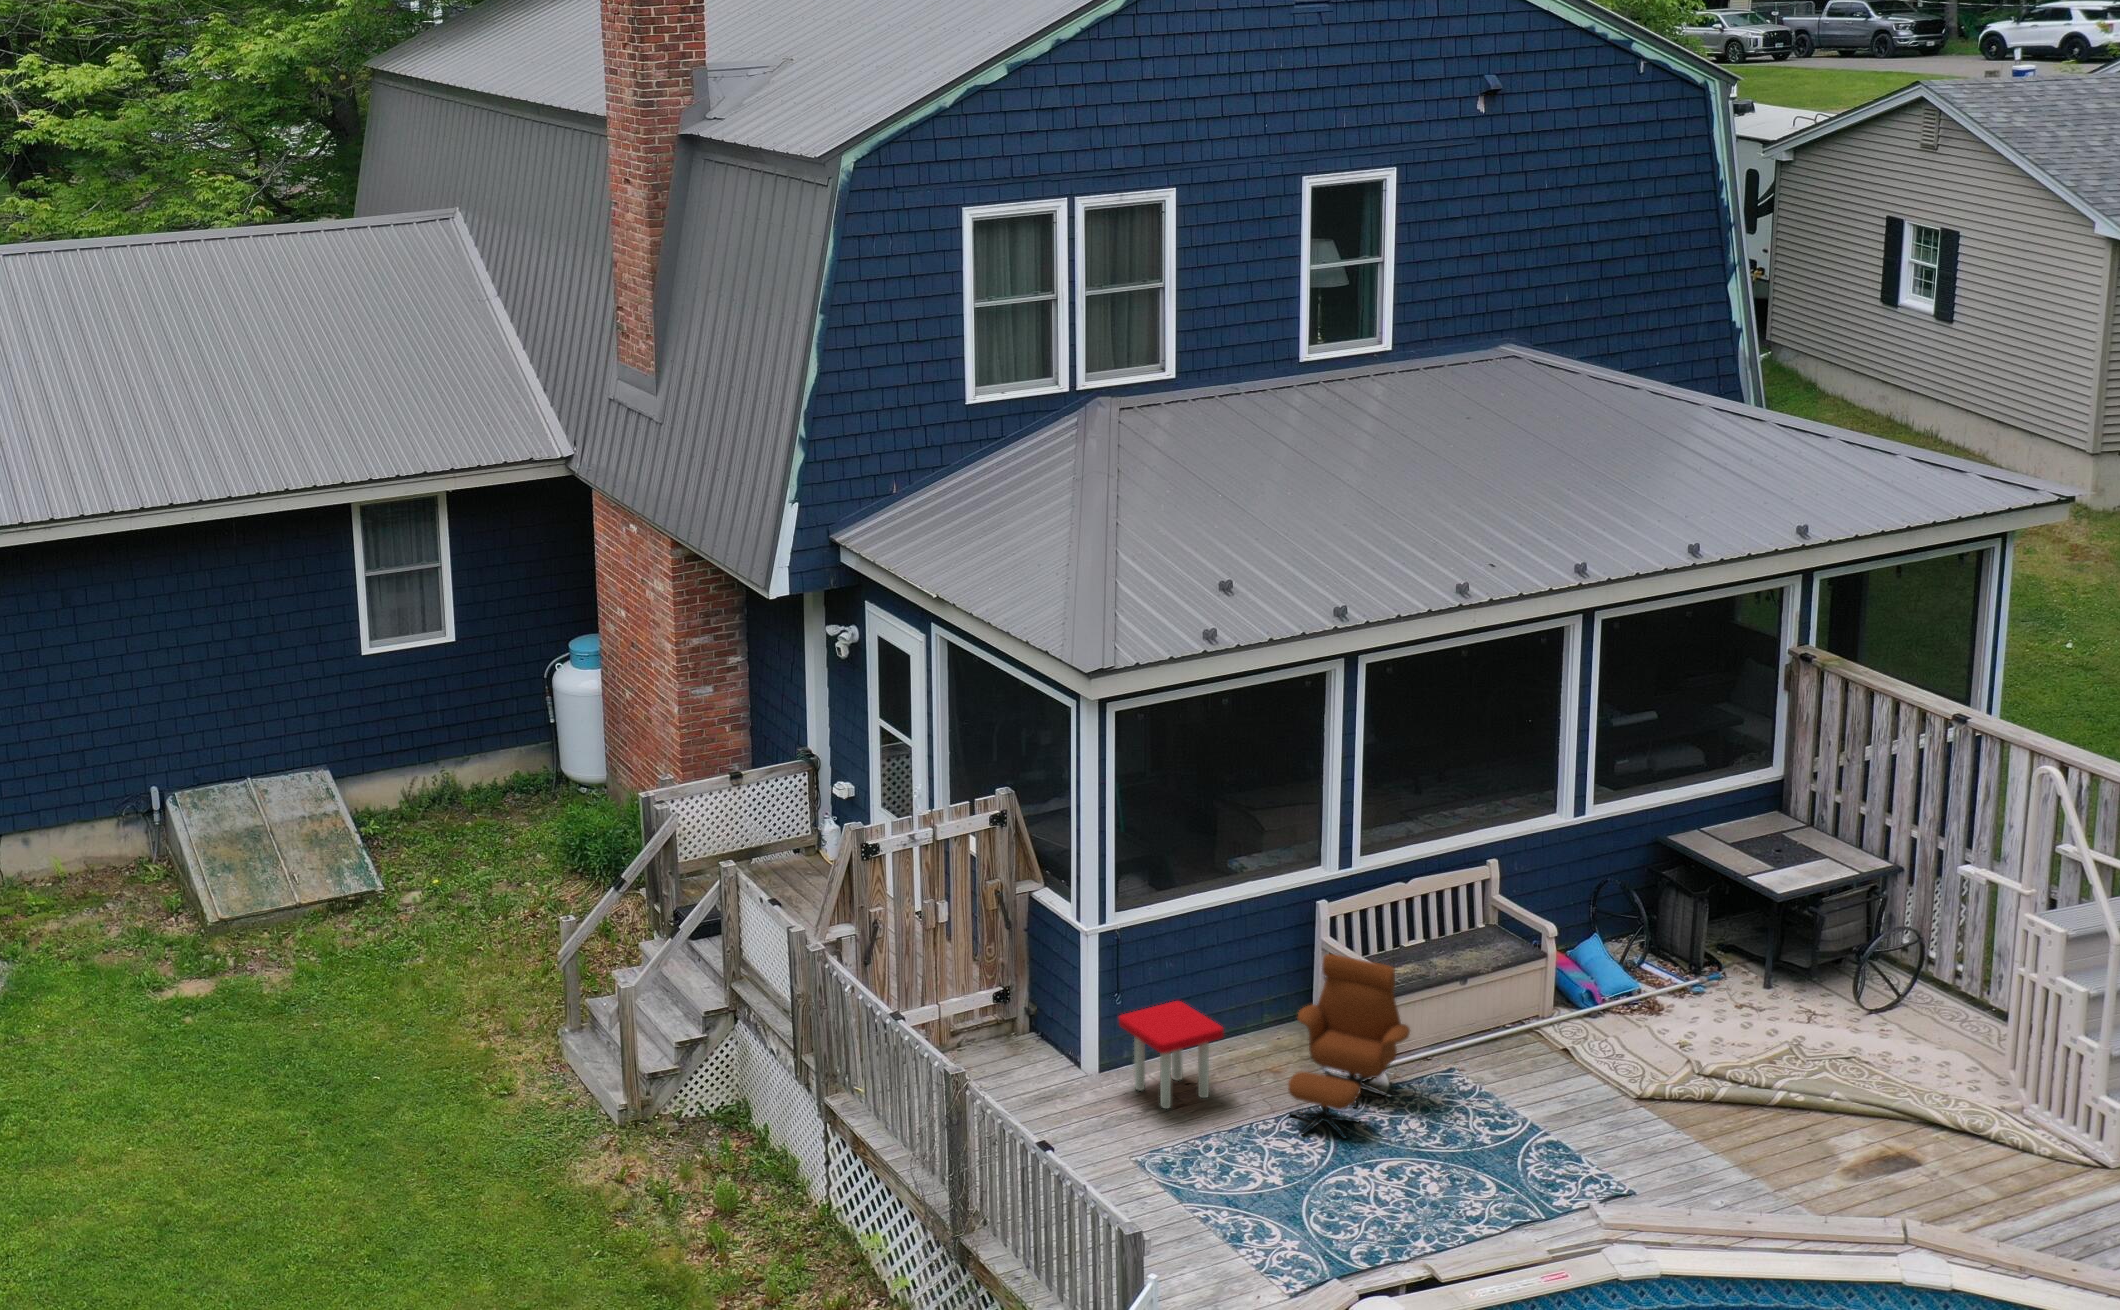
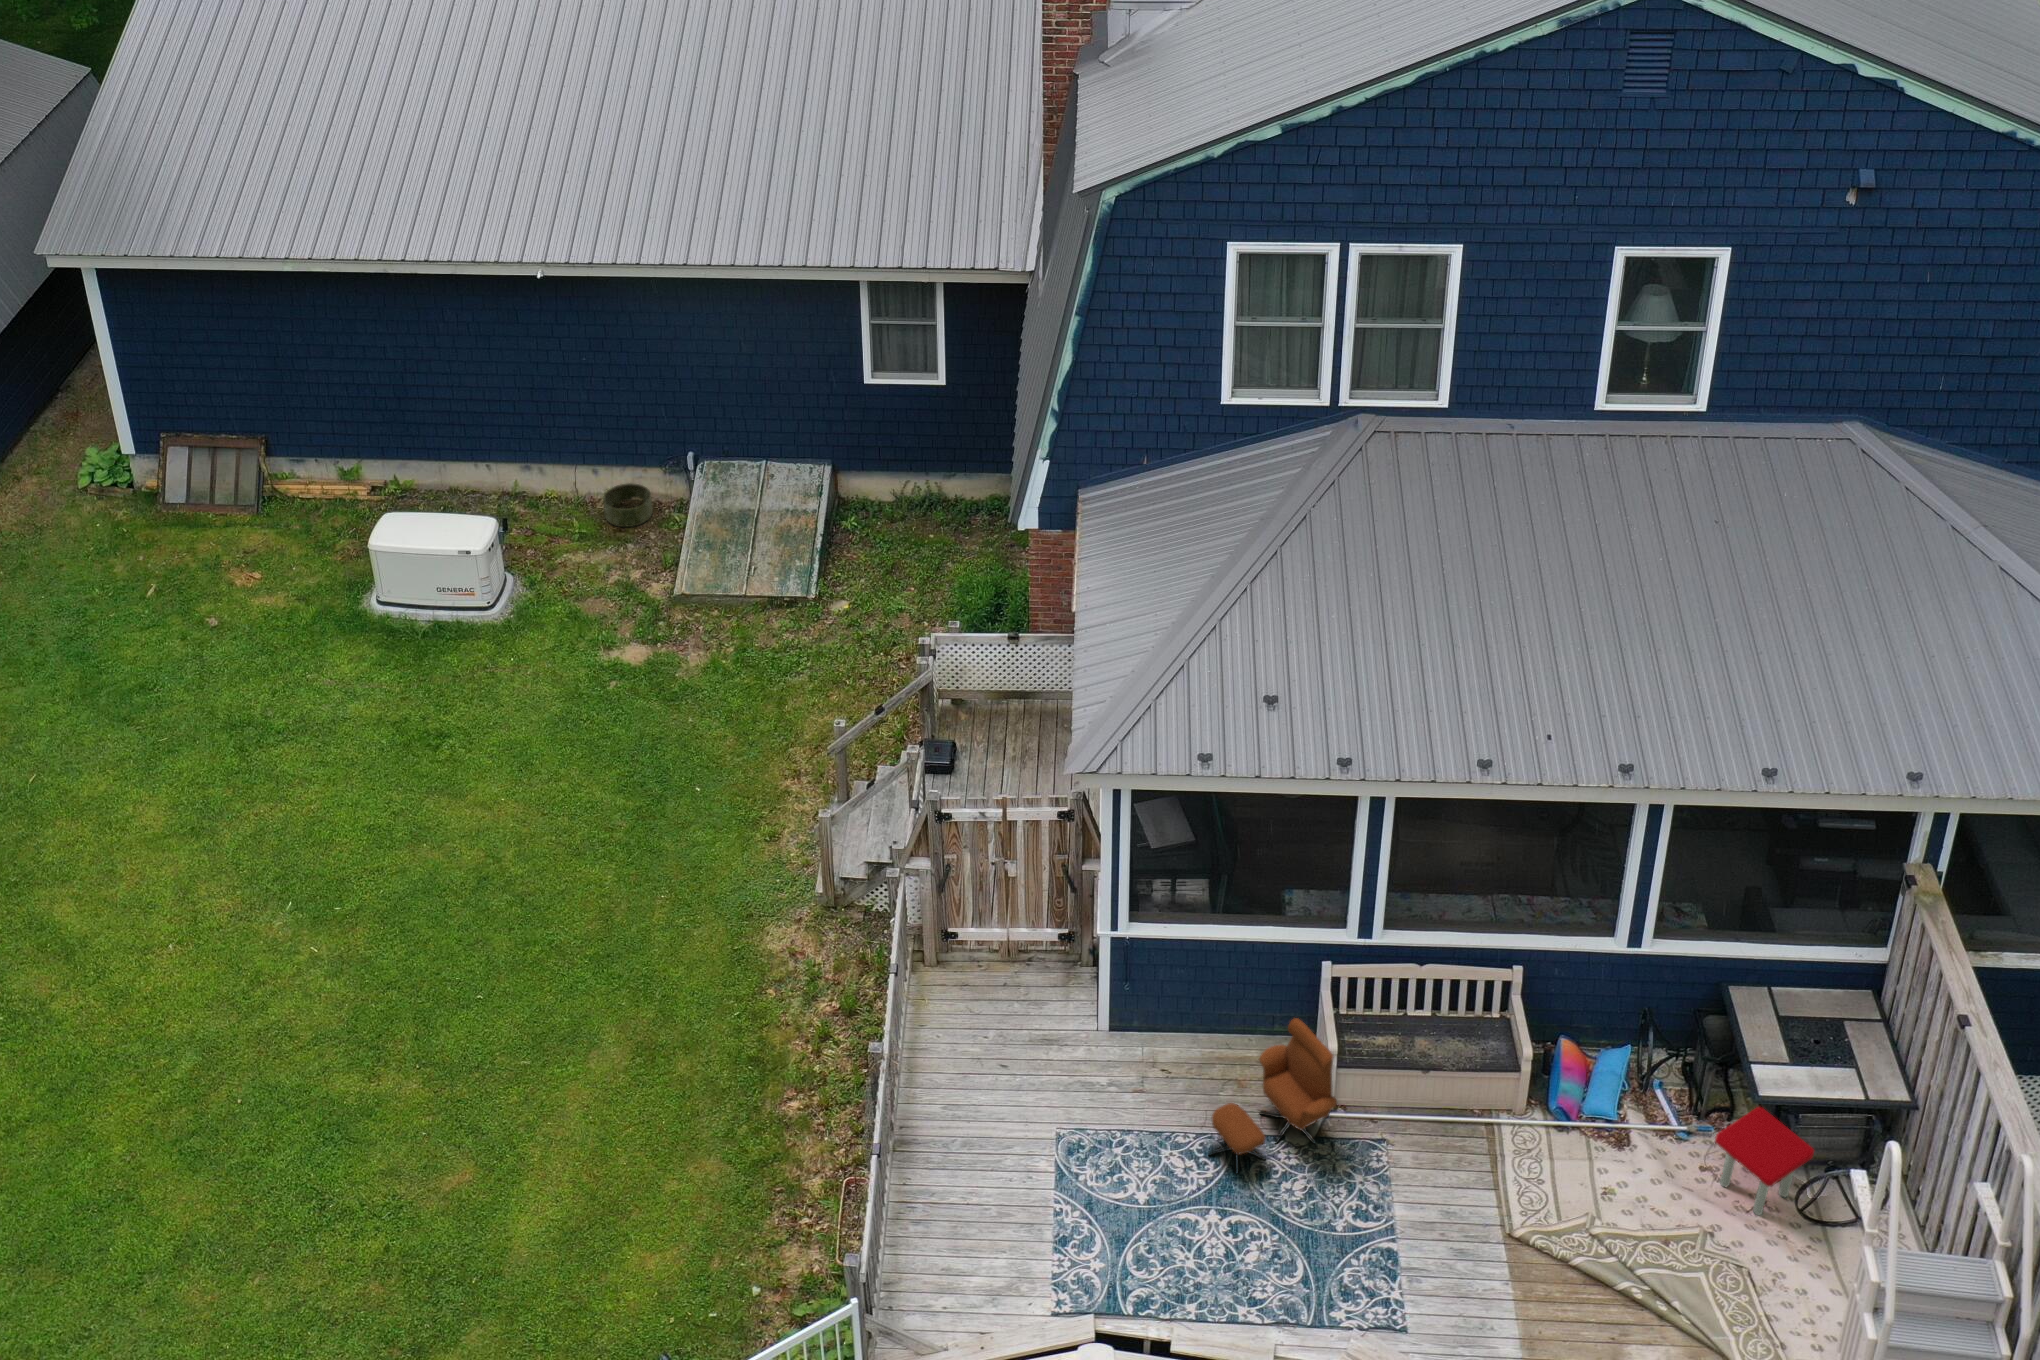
basket: none [64,845,129,897] -> present [603,483,653,527]
stool: present [1119,1001,1224,1108] -> present [1715,1107,1814,1215]

